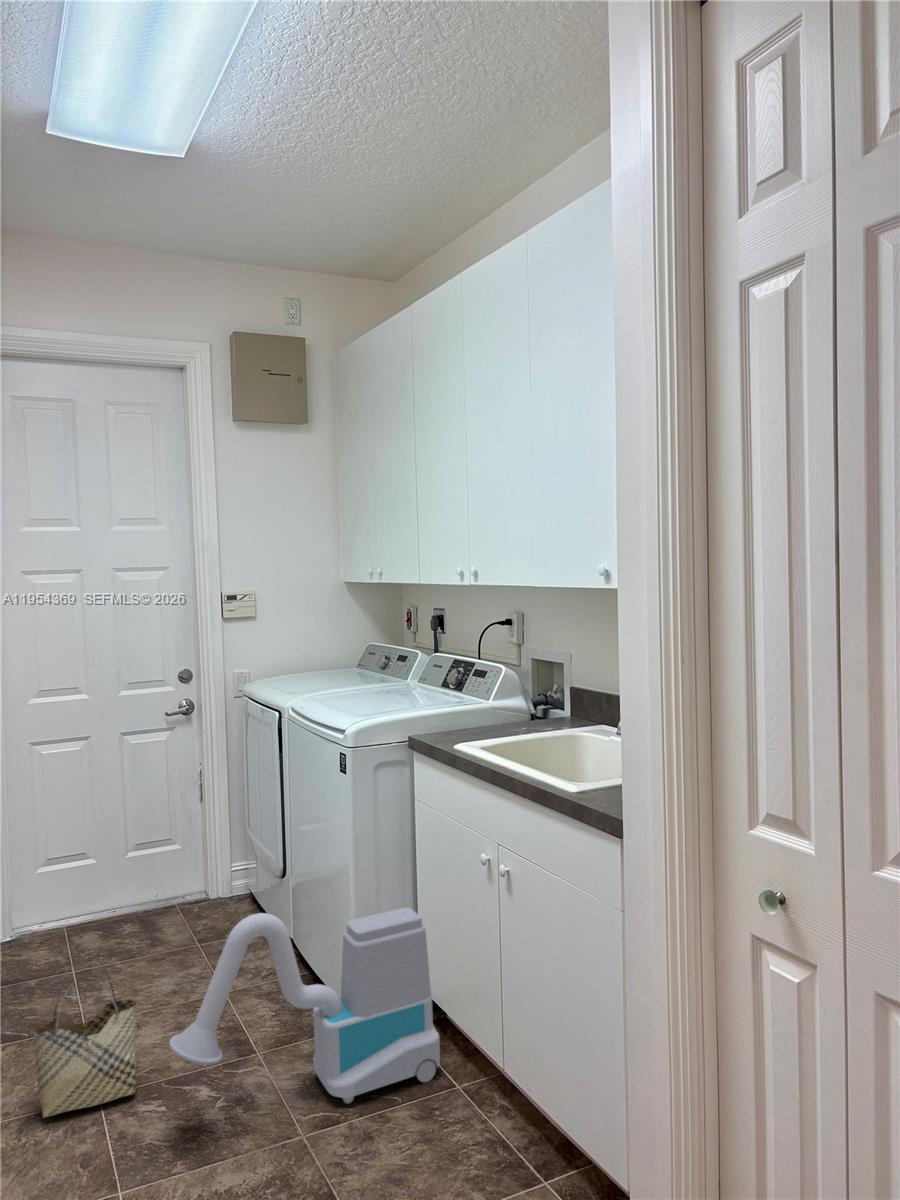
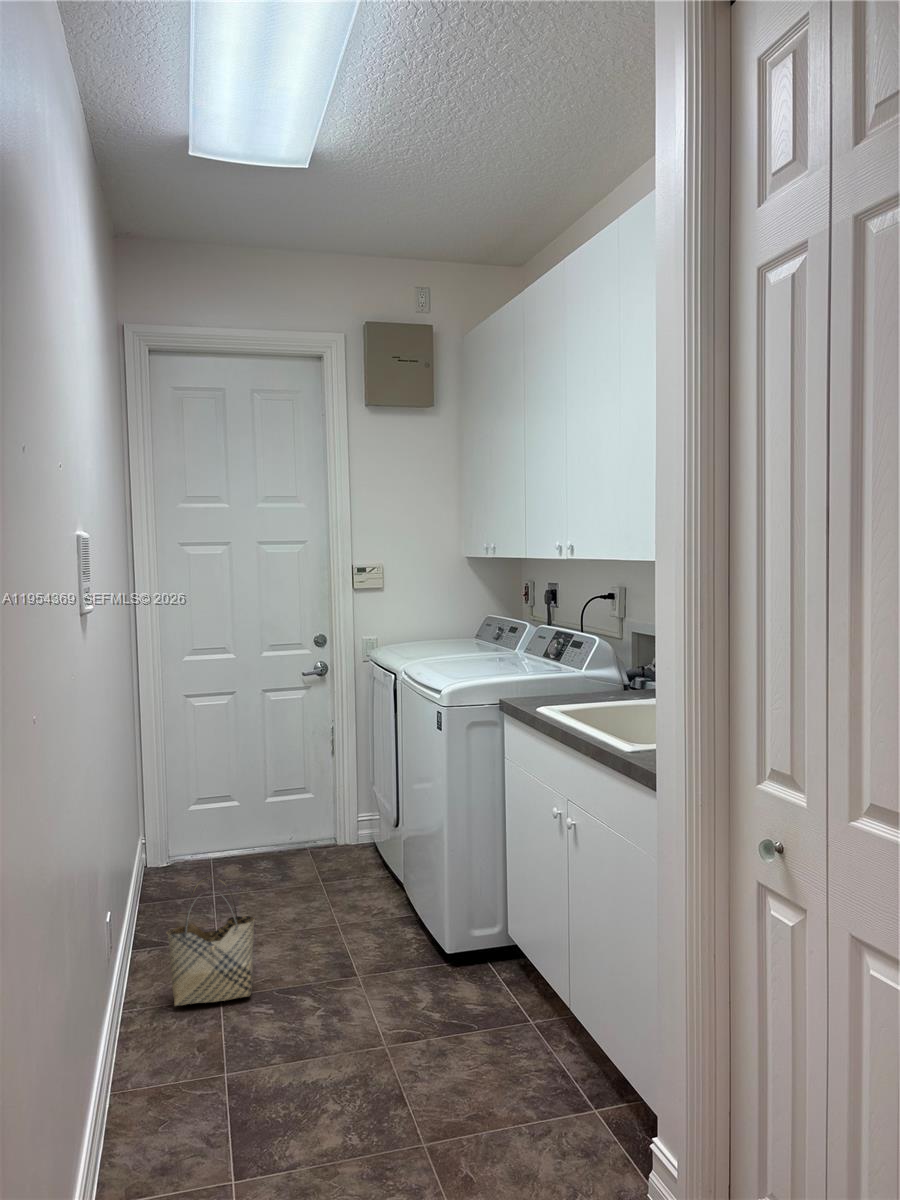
vacuum cleaner: present [169,908,440,1104] -> none [274,848,517,1026]

